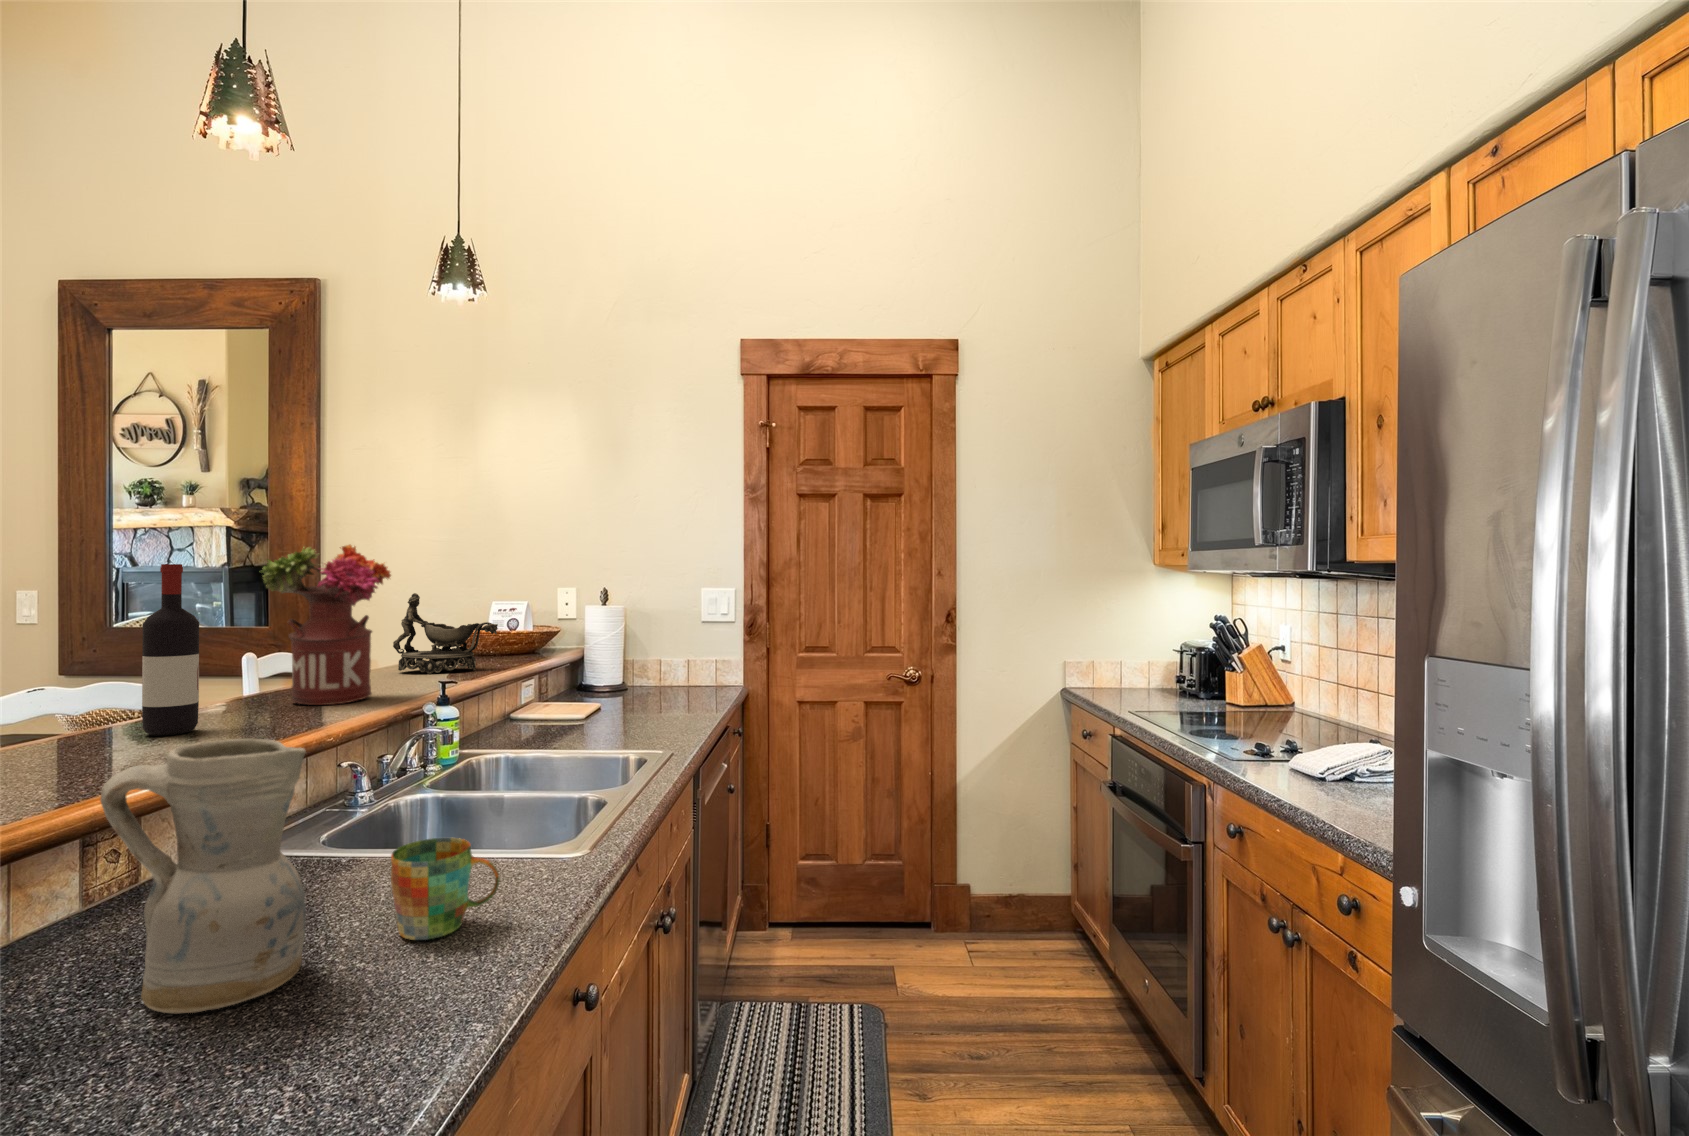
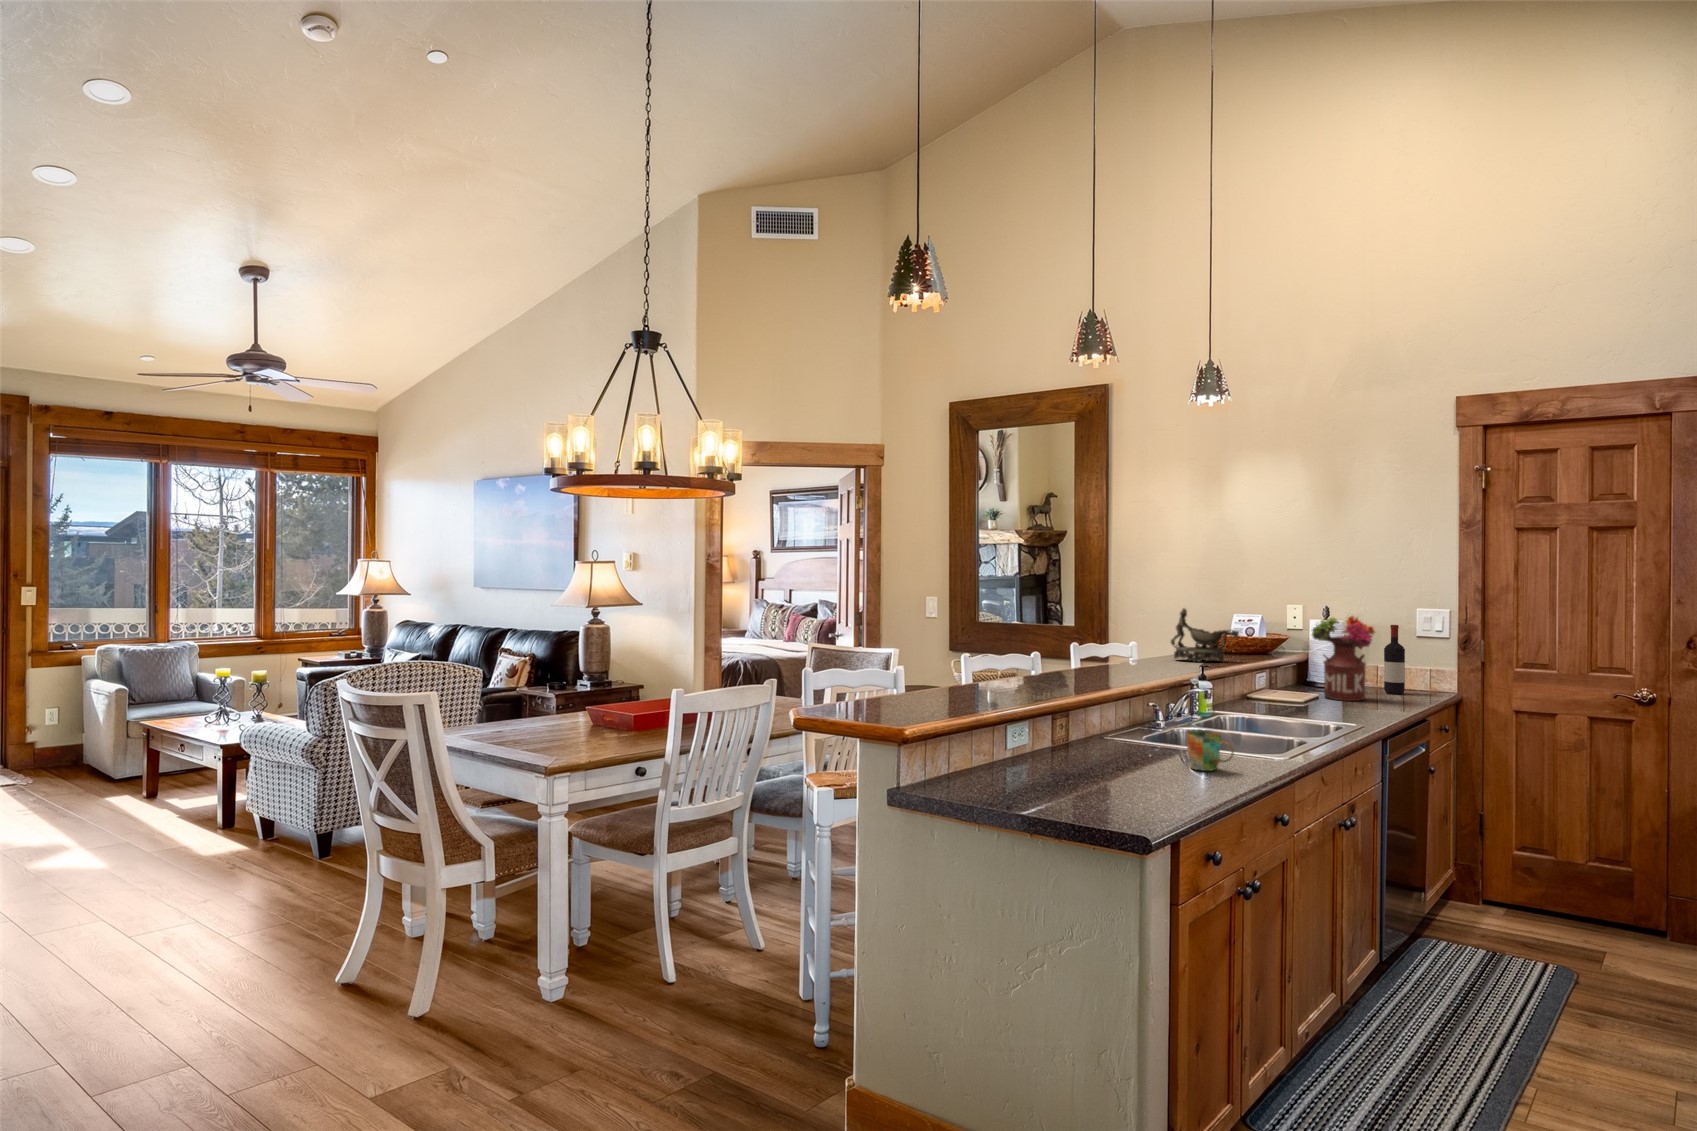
flower arrangement: present [261,545,391,705] -> present [1312,616,1375,701]
wine bottle: present [142,564,199,736] -> present [1384,625,1405,694]
ceramic pitcher: present [100,739,306,1013] -> none [1091,676,1157,772]

